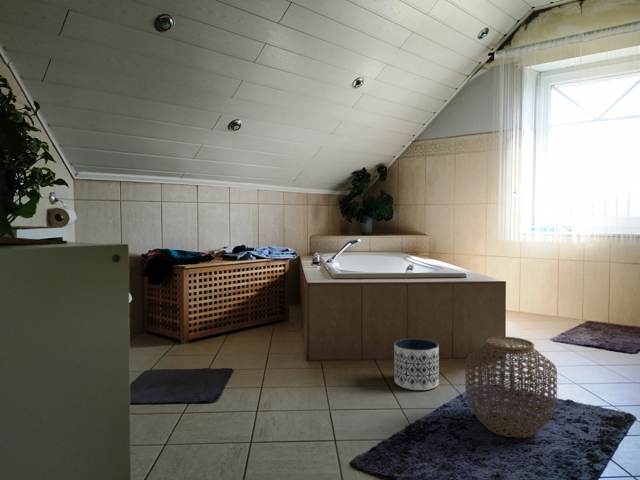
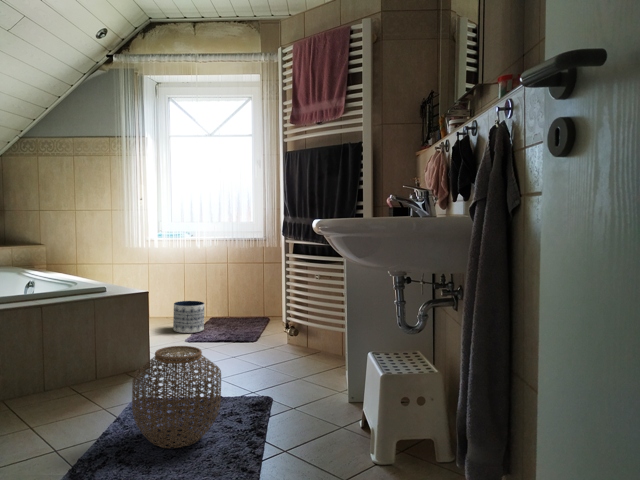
planter: present [394,339,439,390] -> present [173,301,204,333]

